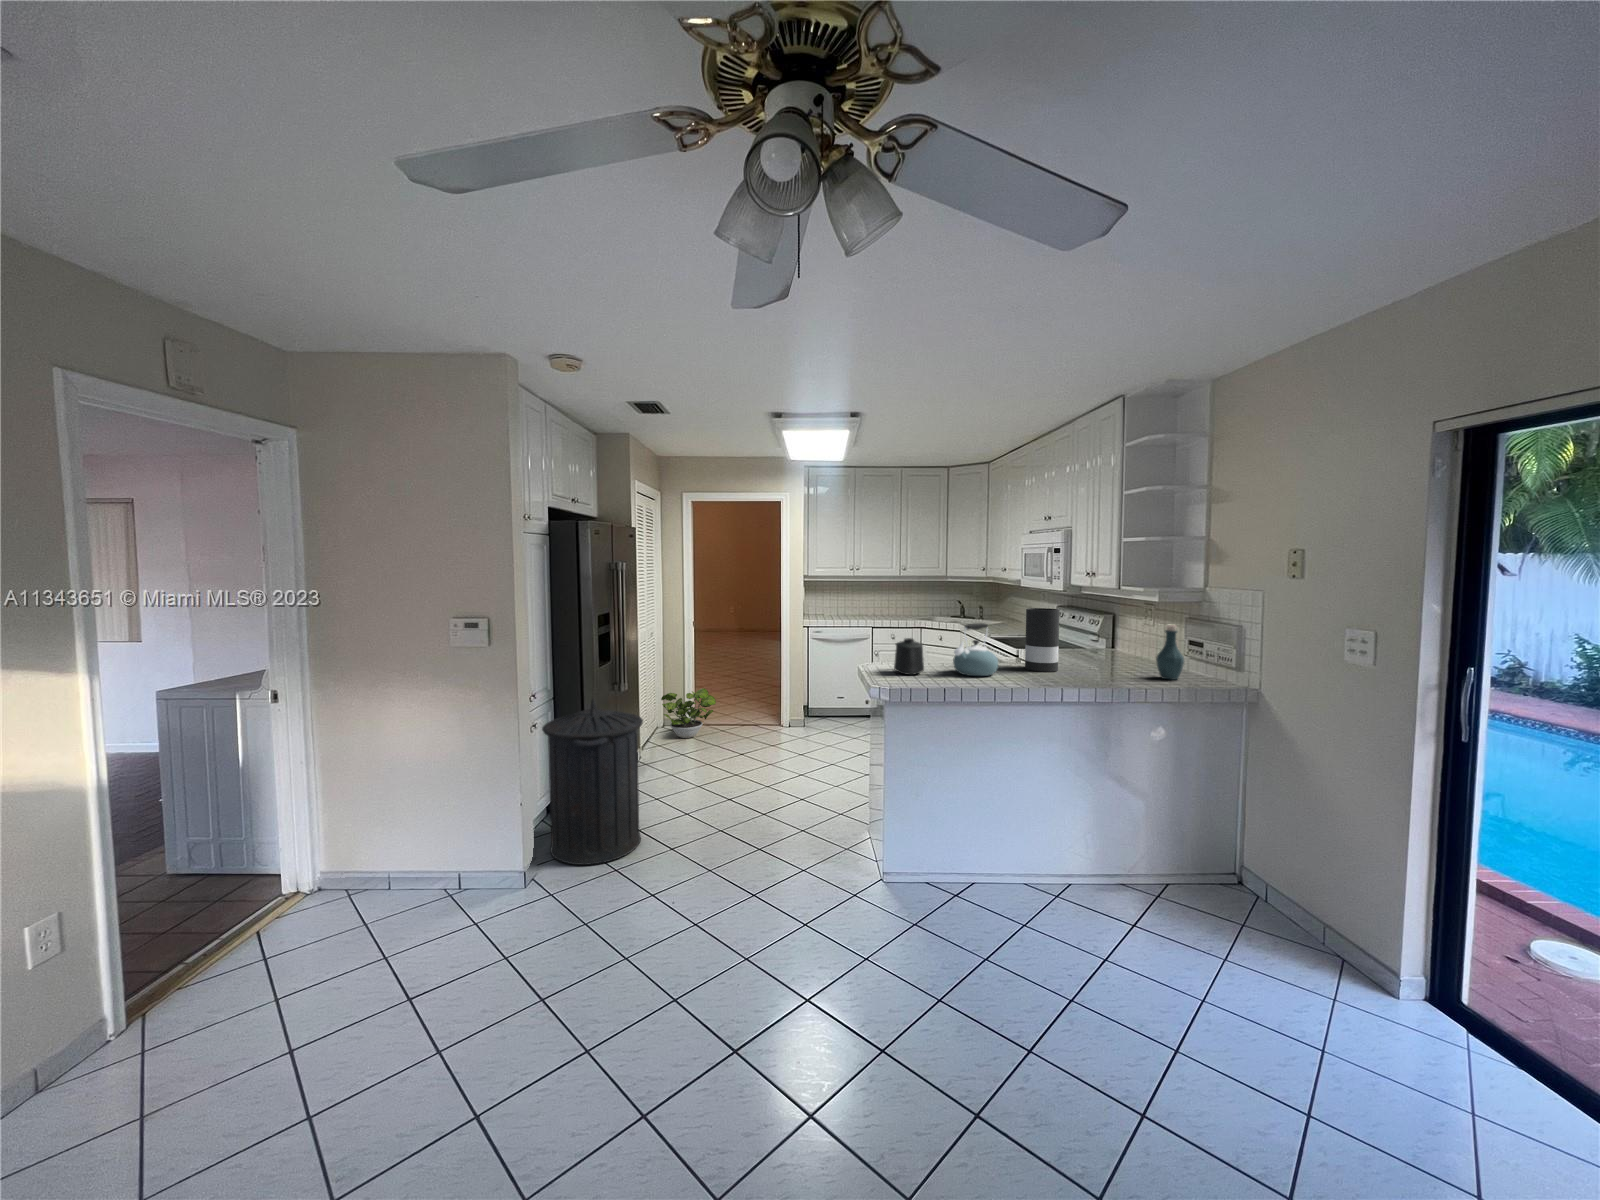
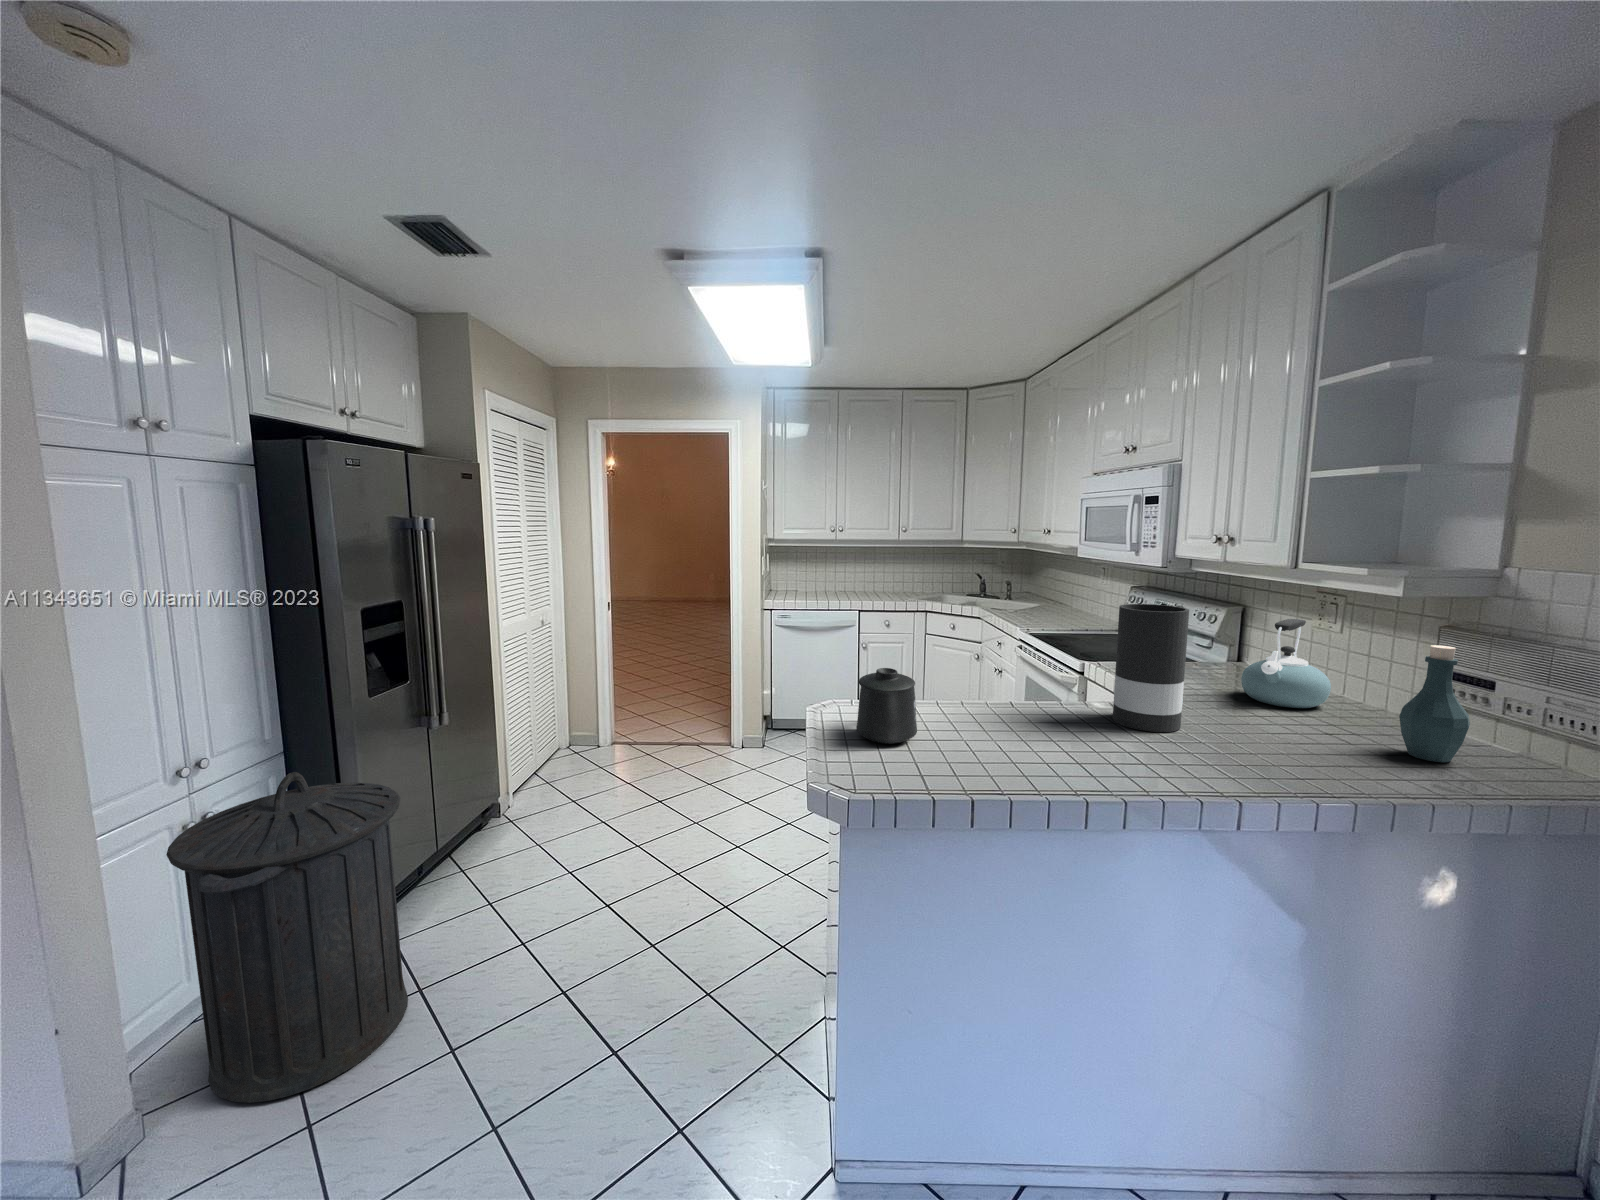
kettle: present [953,623,998,676] -> present [1241,619,1331,708]
potted plant: present [661,688,716,738] -> none [559,699,633,767]

